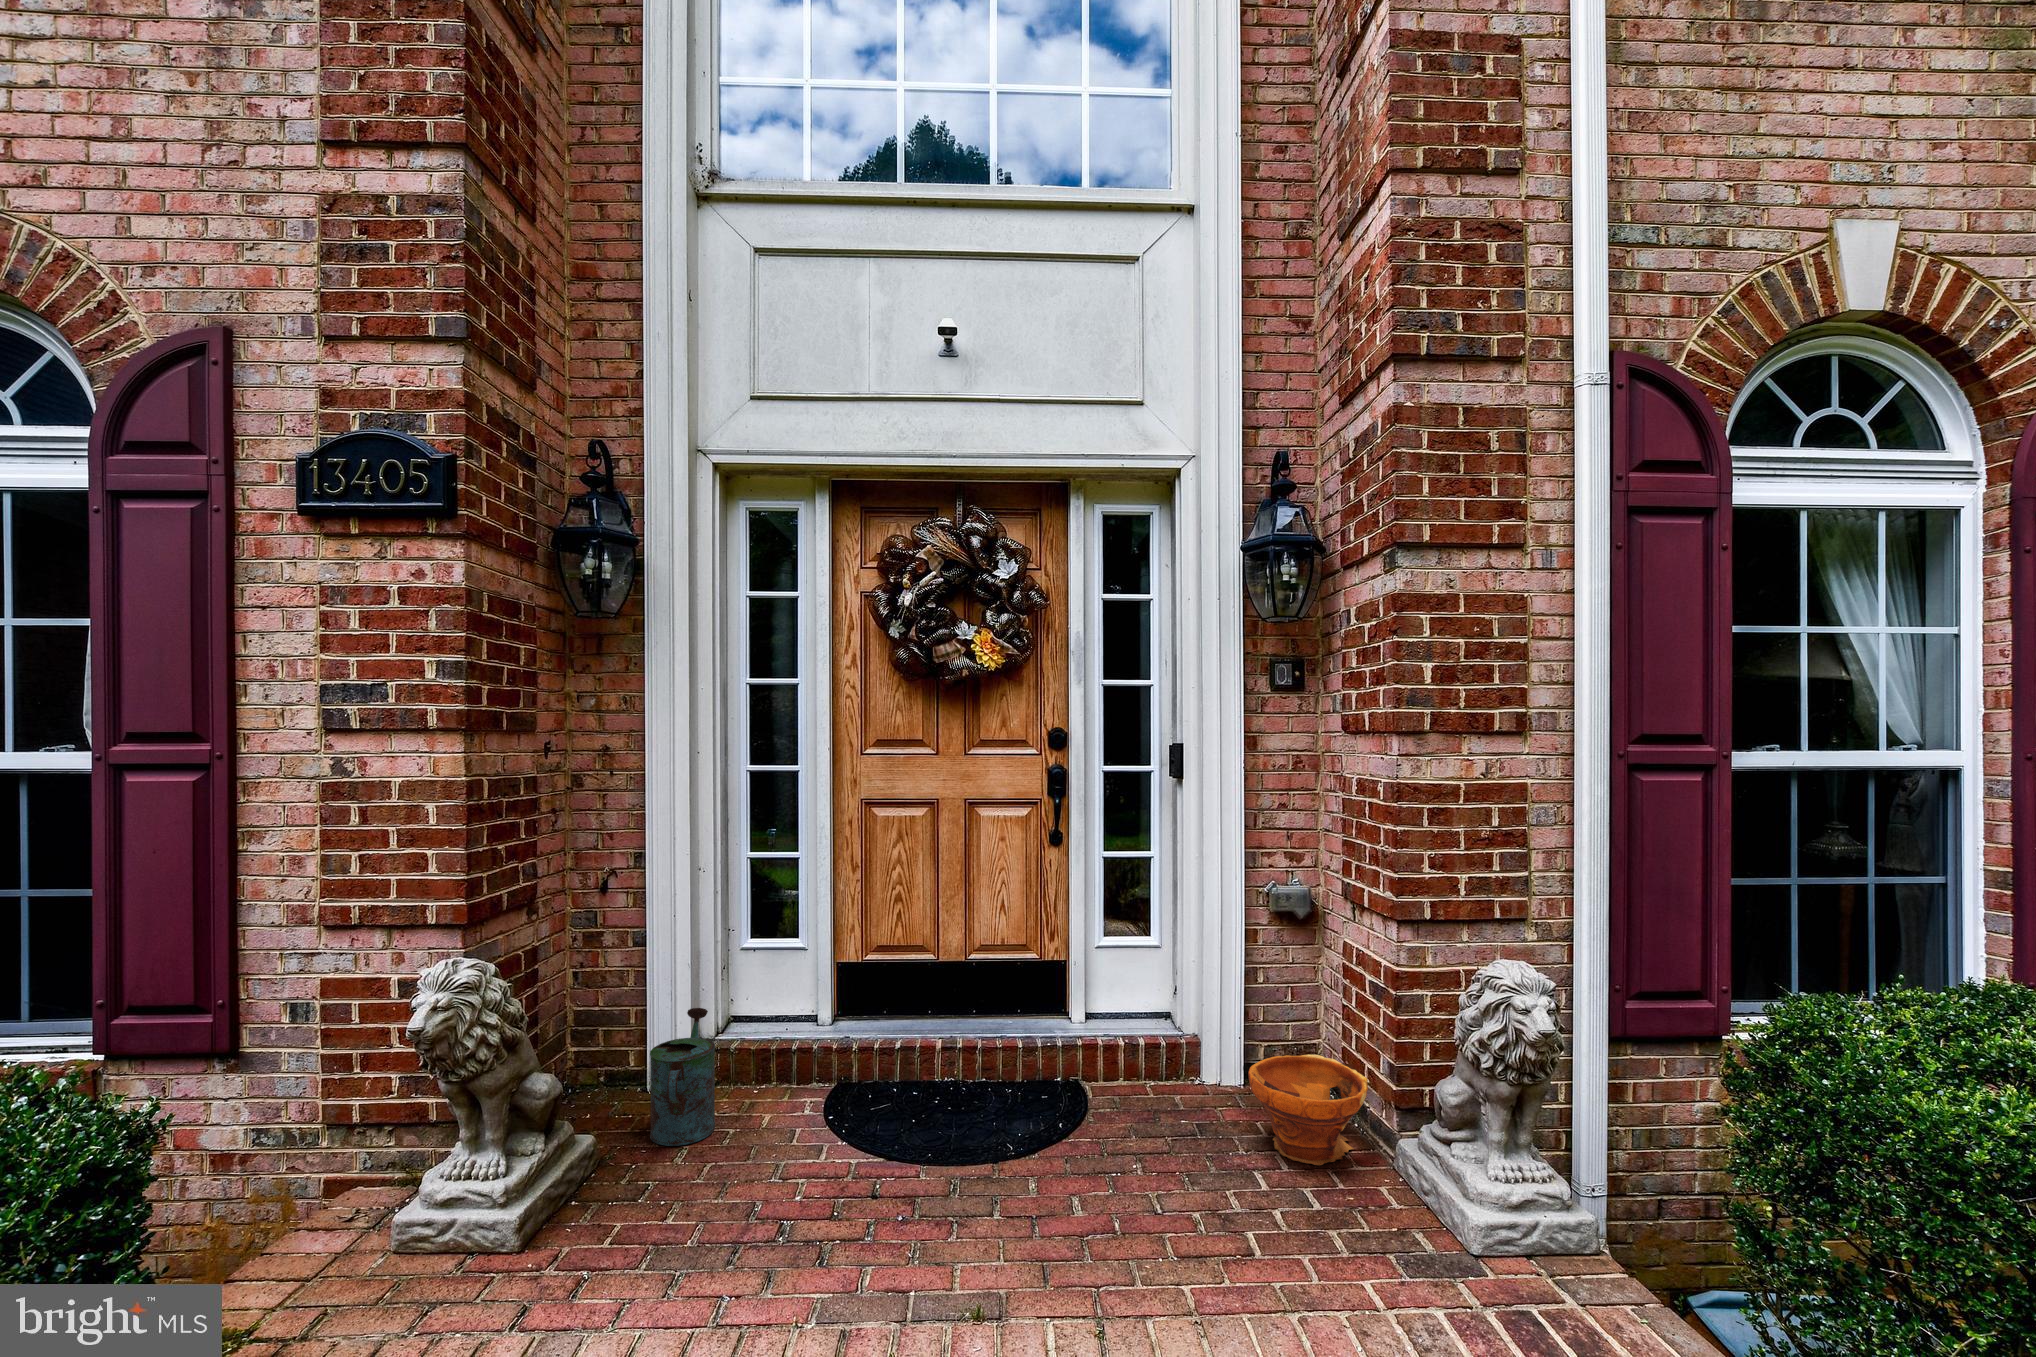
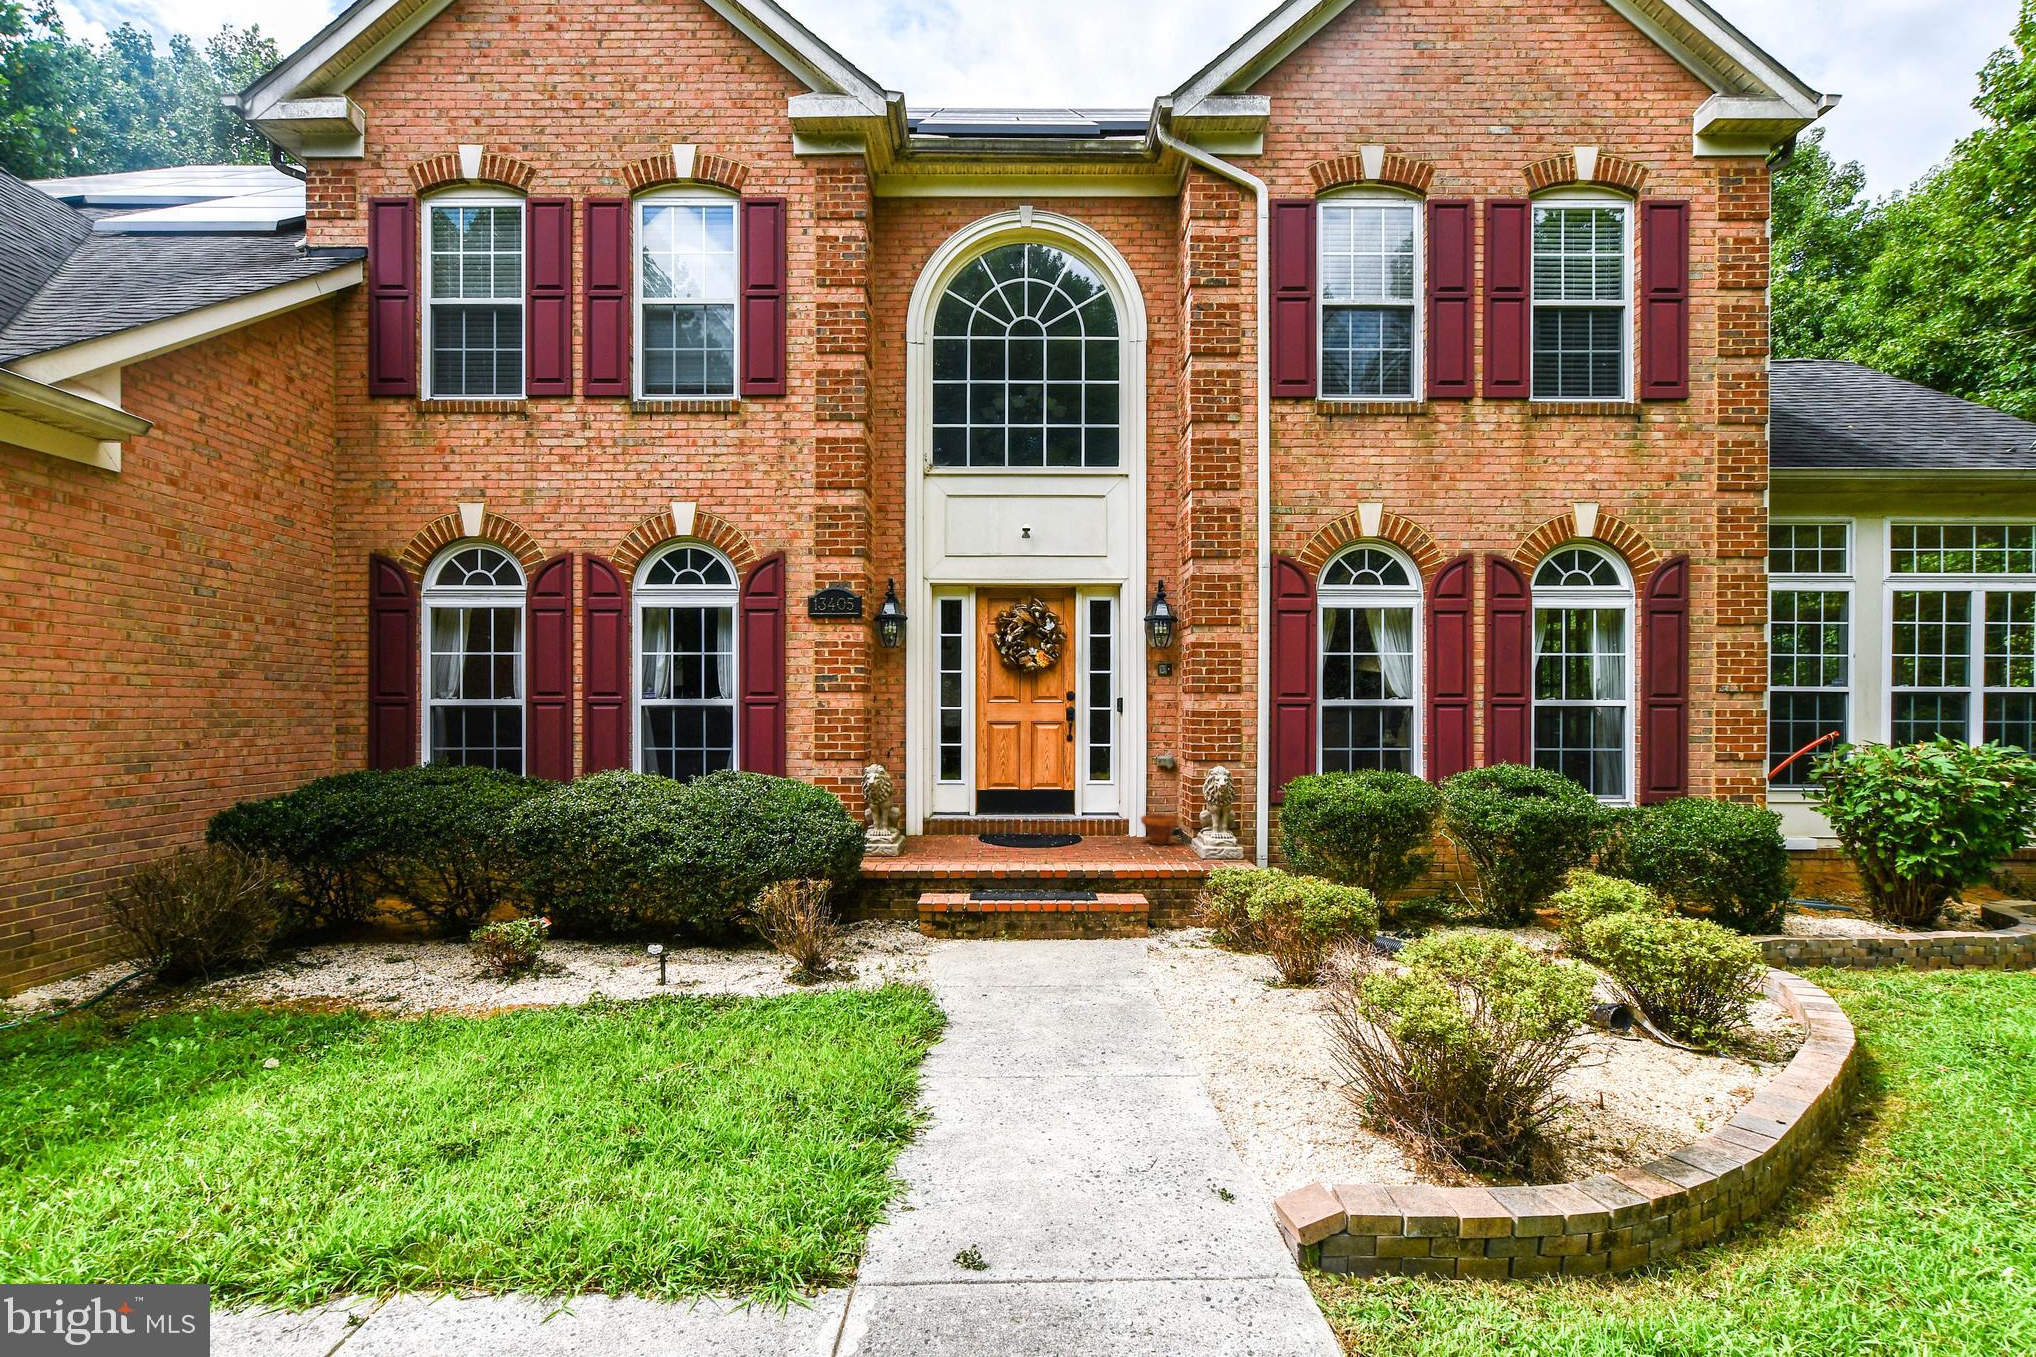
watering can: present [650,1008,715,1146] -> none [921,800,944,842]

